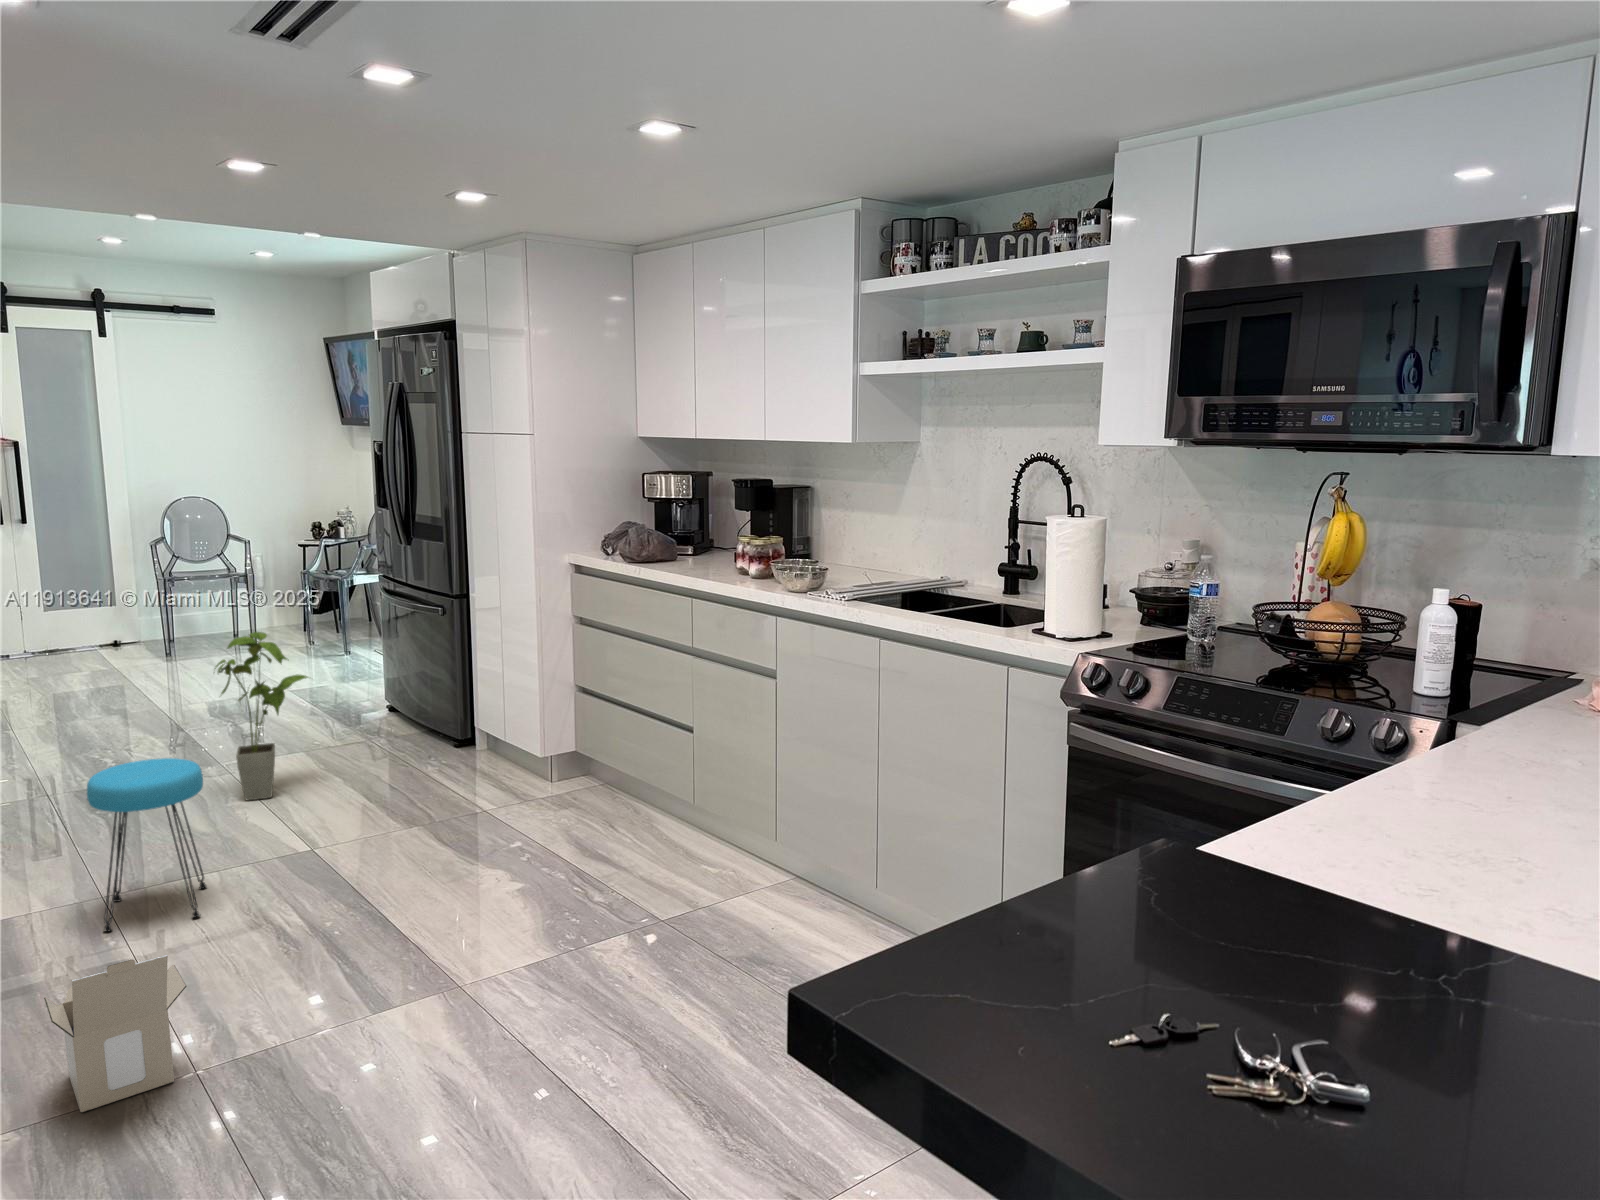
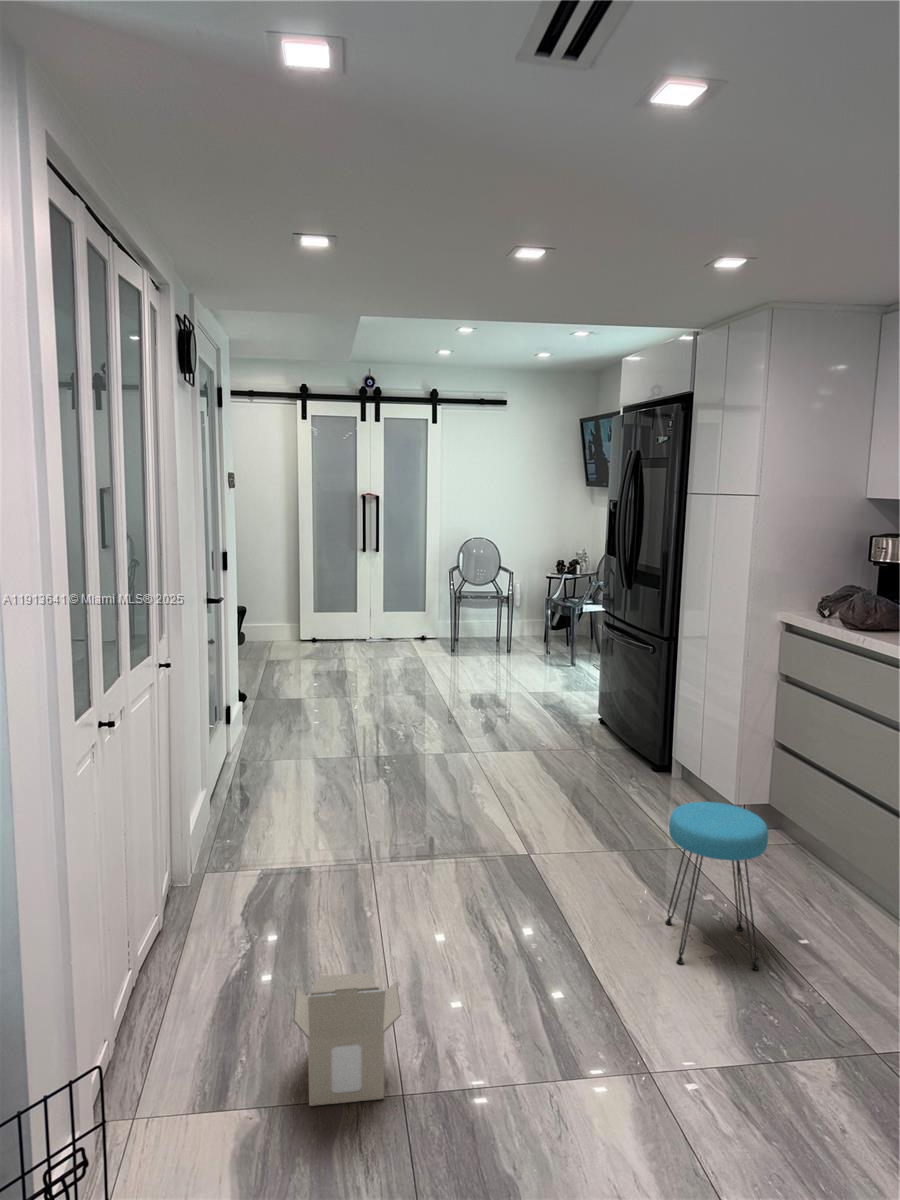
house plant: present [215,632,308,800] -> none [471,656,546,794]
stool: present [87,758,207,931] -> present [666,802,768,969]

